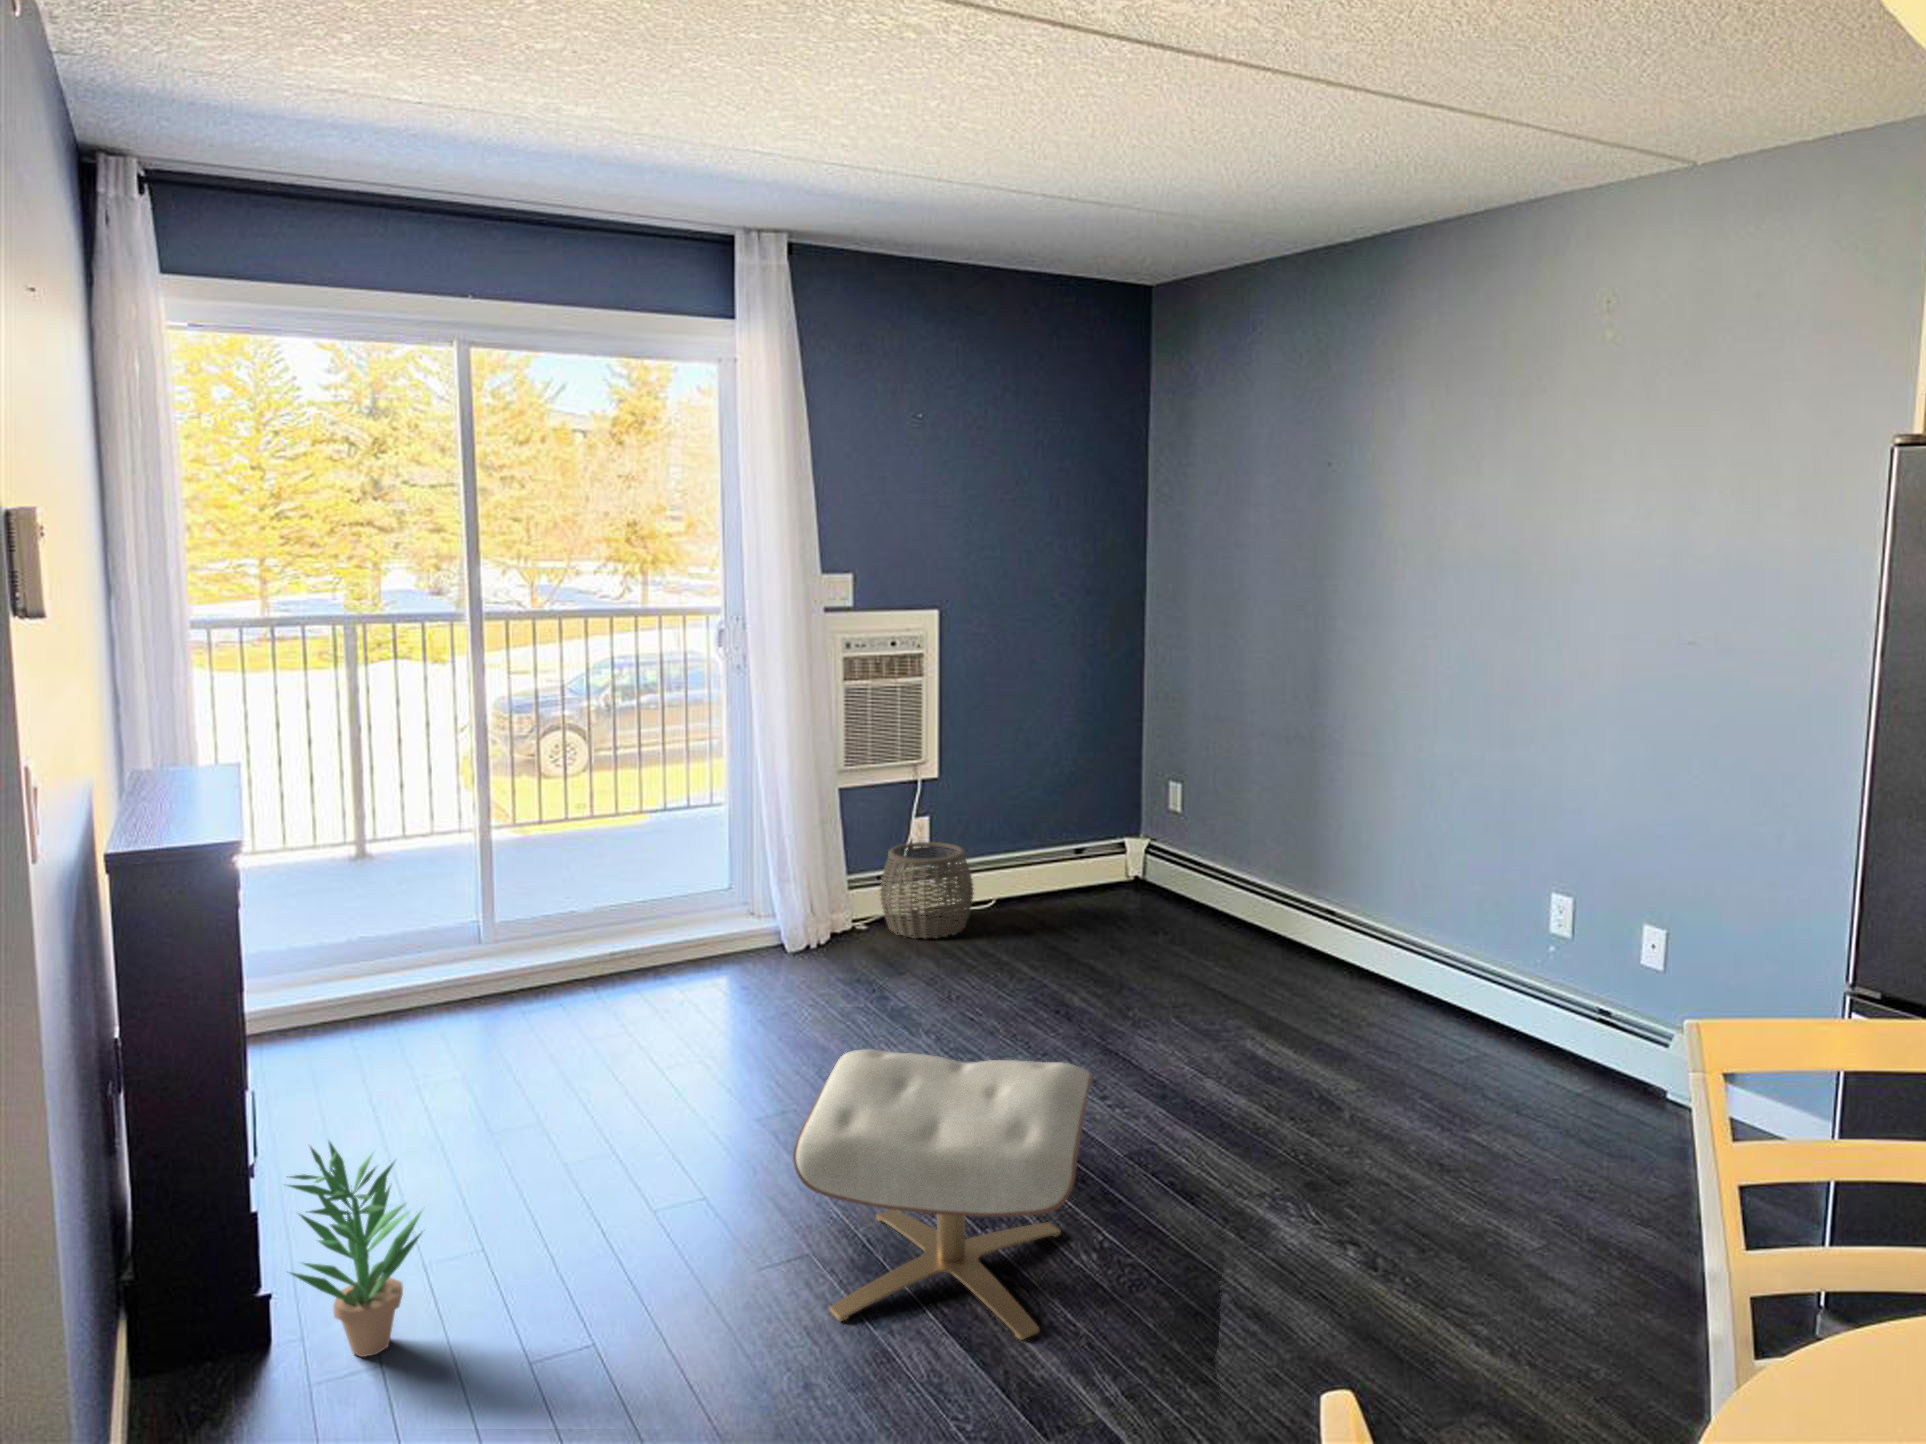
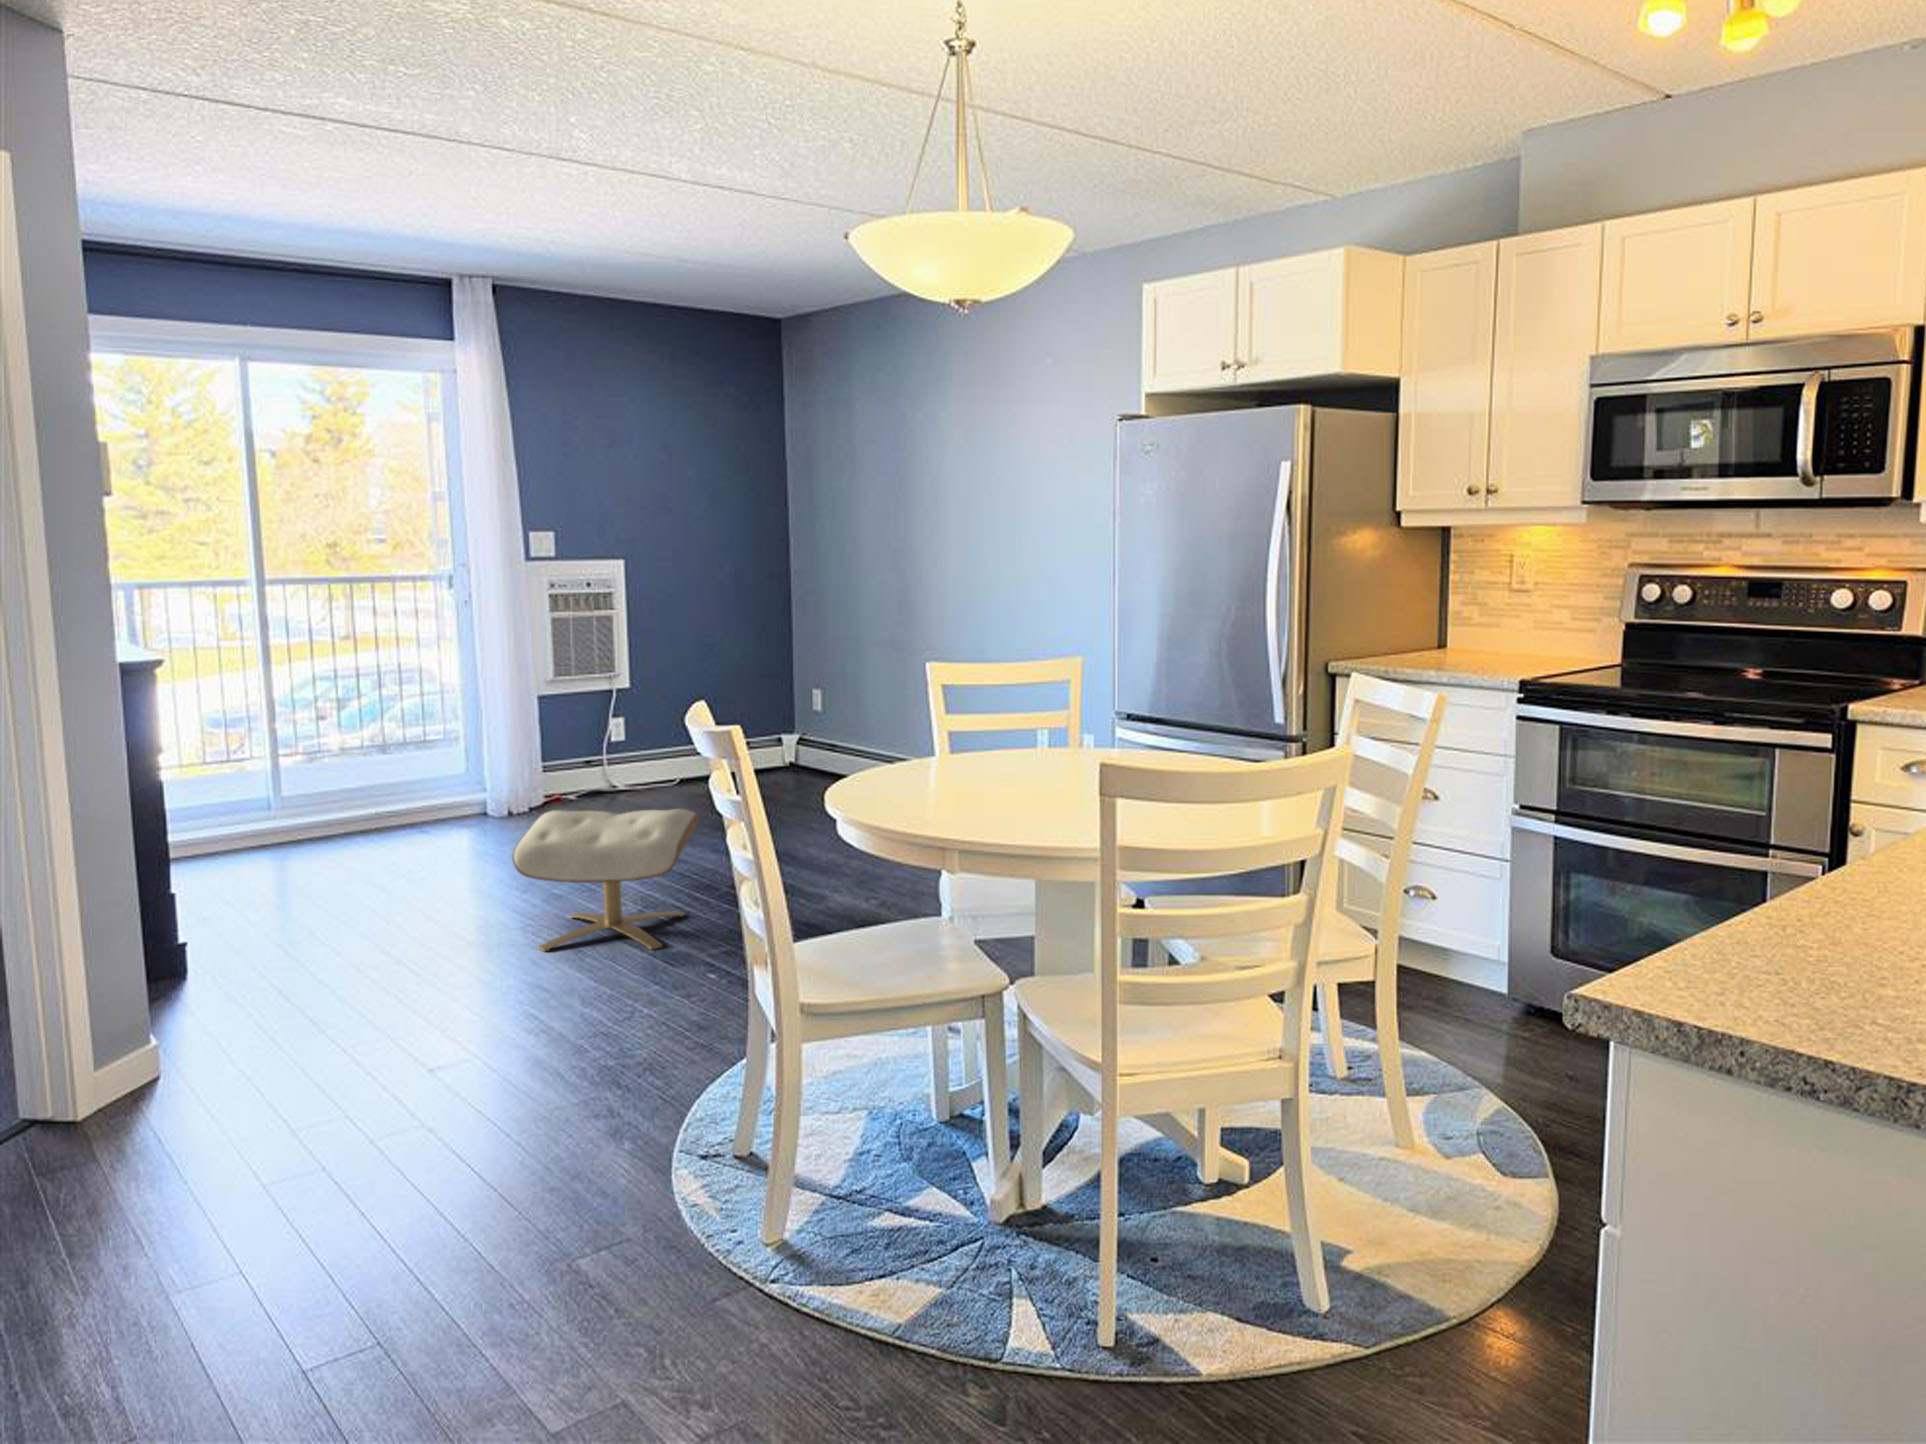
woven basket: present [880,842,974,939] -> none [584,734,658,803]
potted plant: present [287,1142,422,1357] -> none [196,853,283,982]

